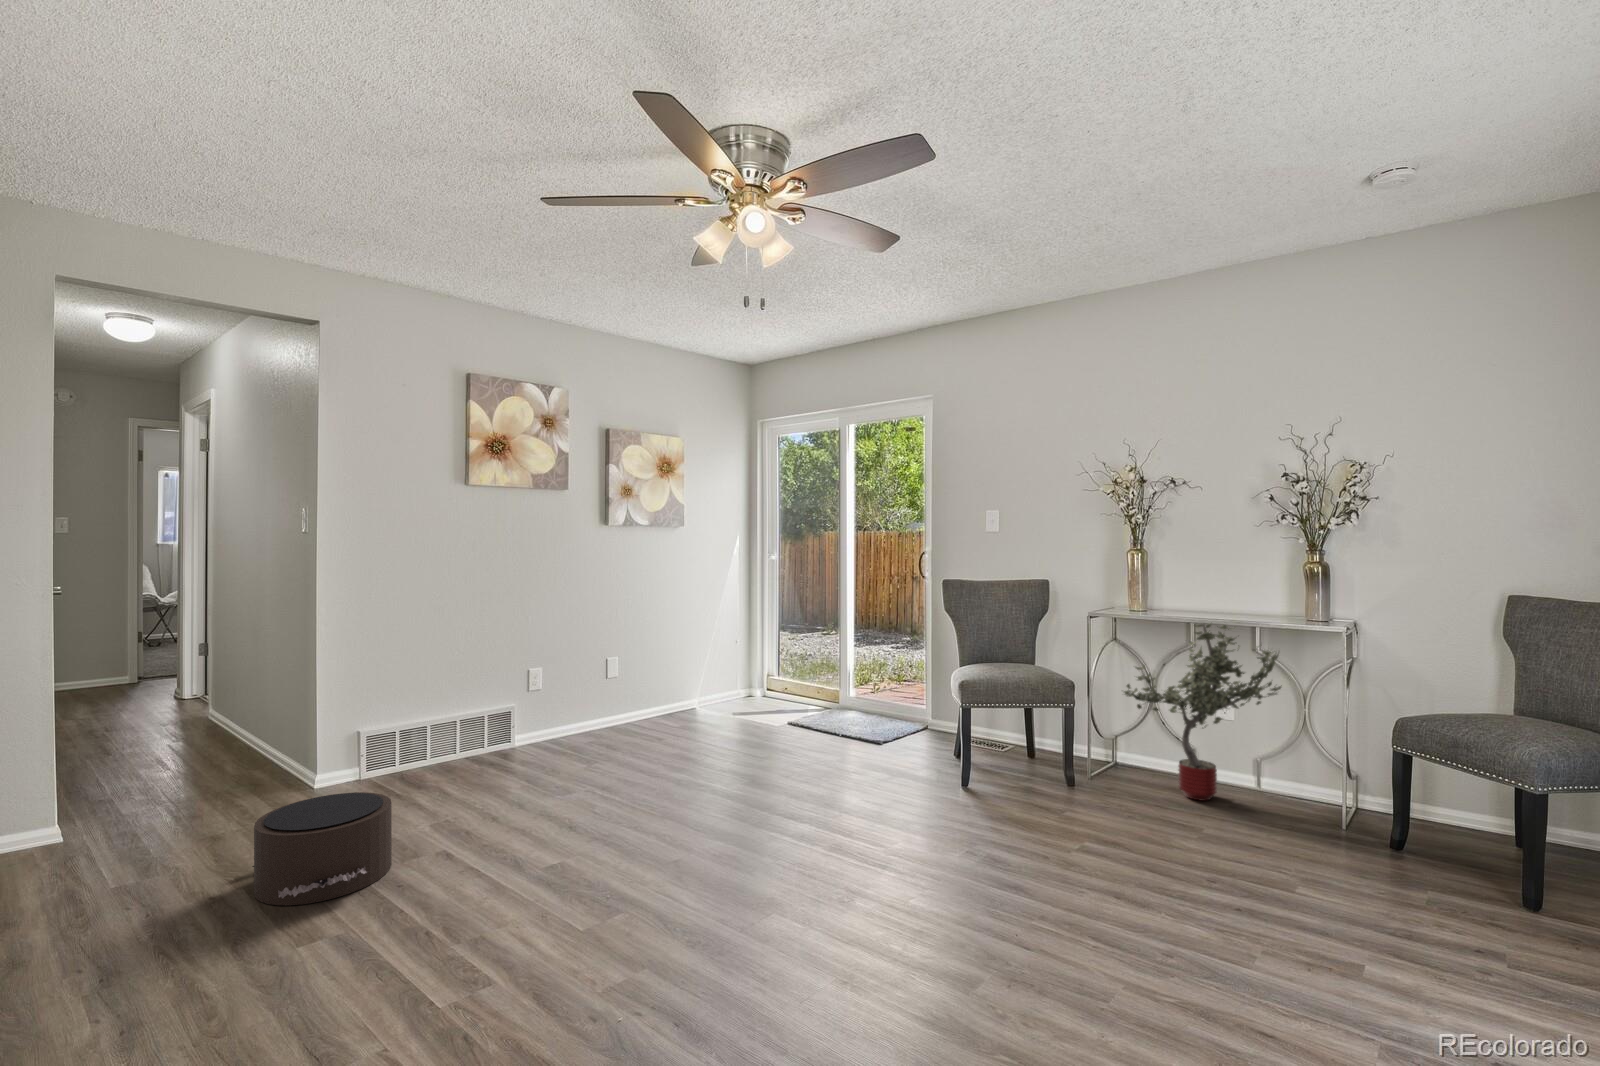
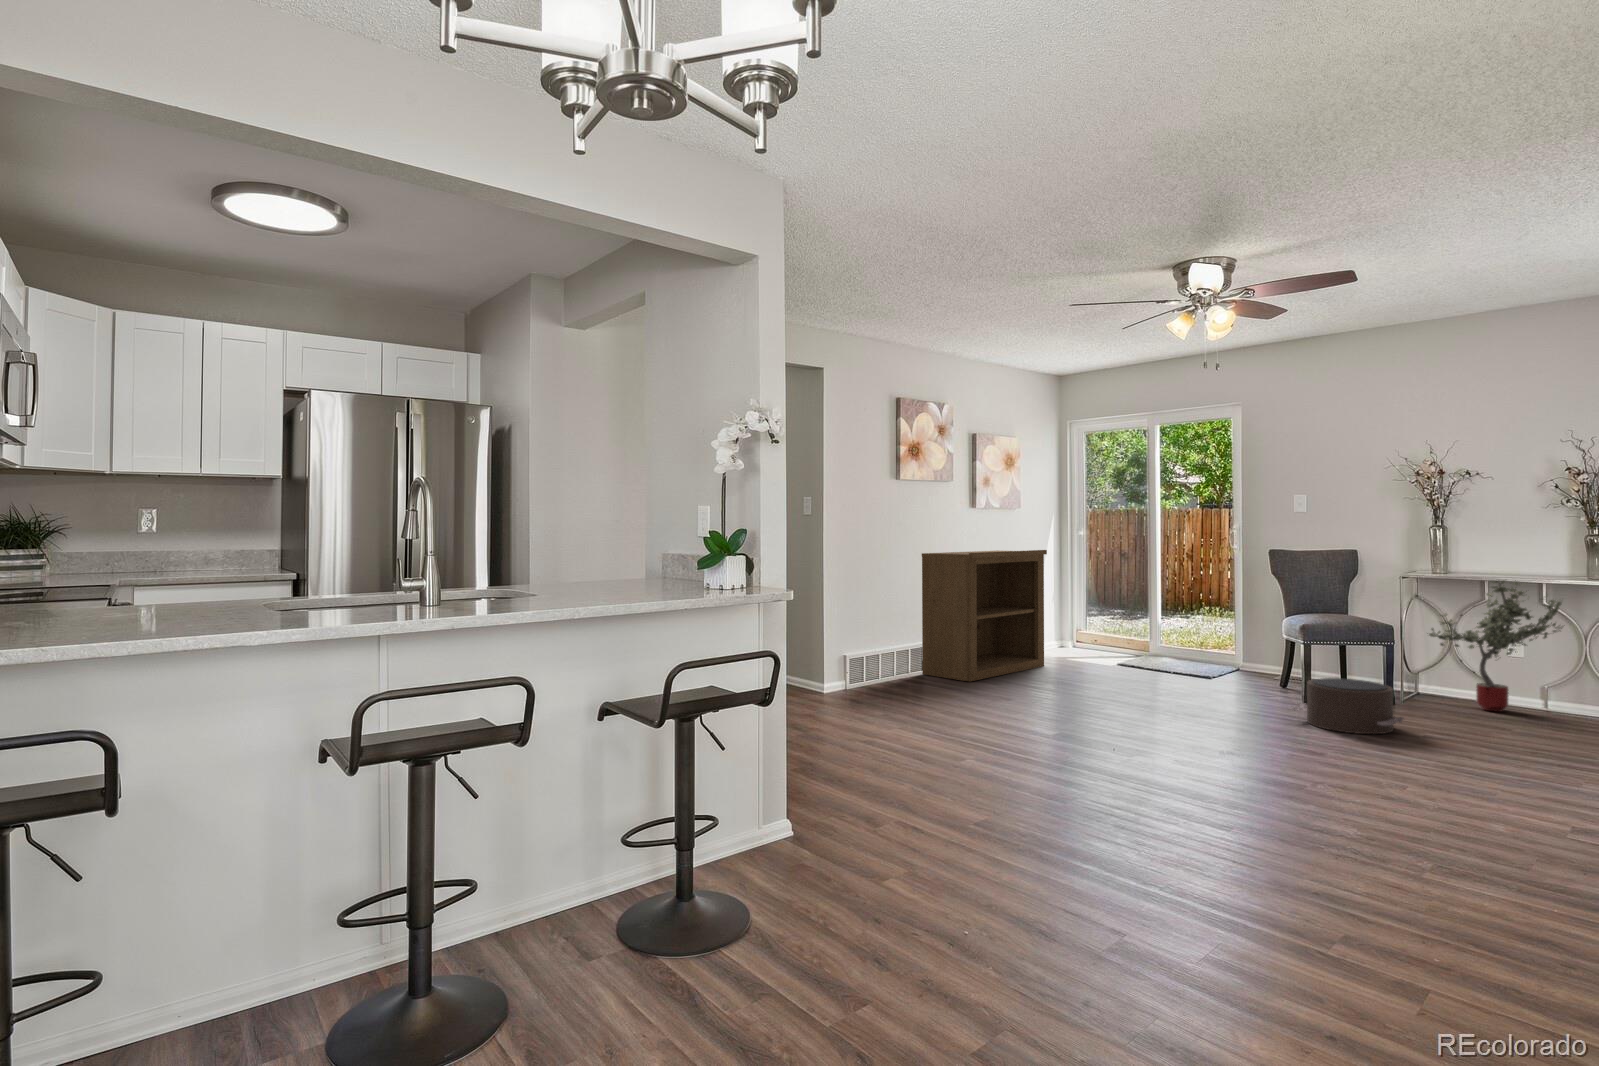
bookshelf: none [506,578,695,766] -> present [922,550,1047,682]
pouf: present [252,792,392,905] -> present [1290,678,1403,734]

